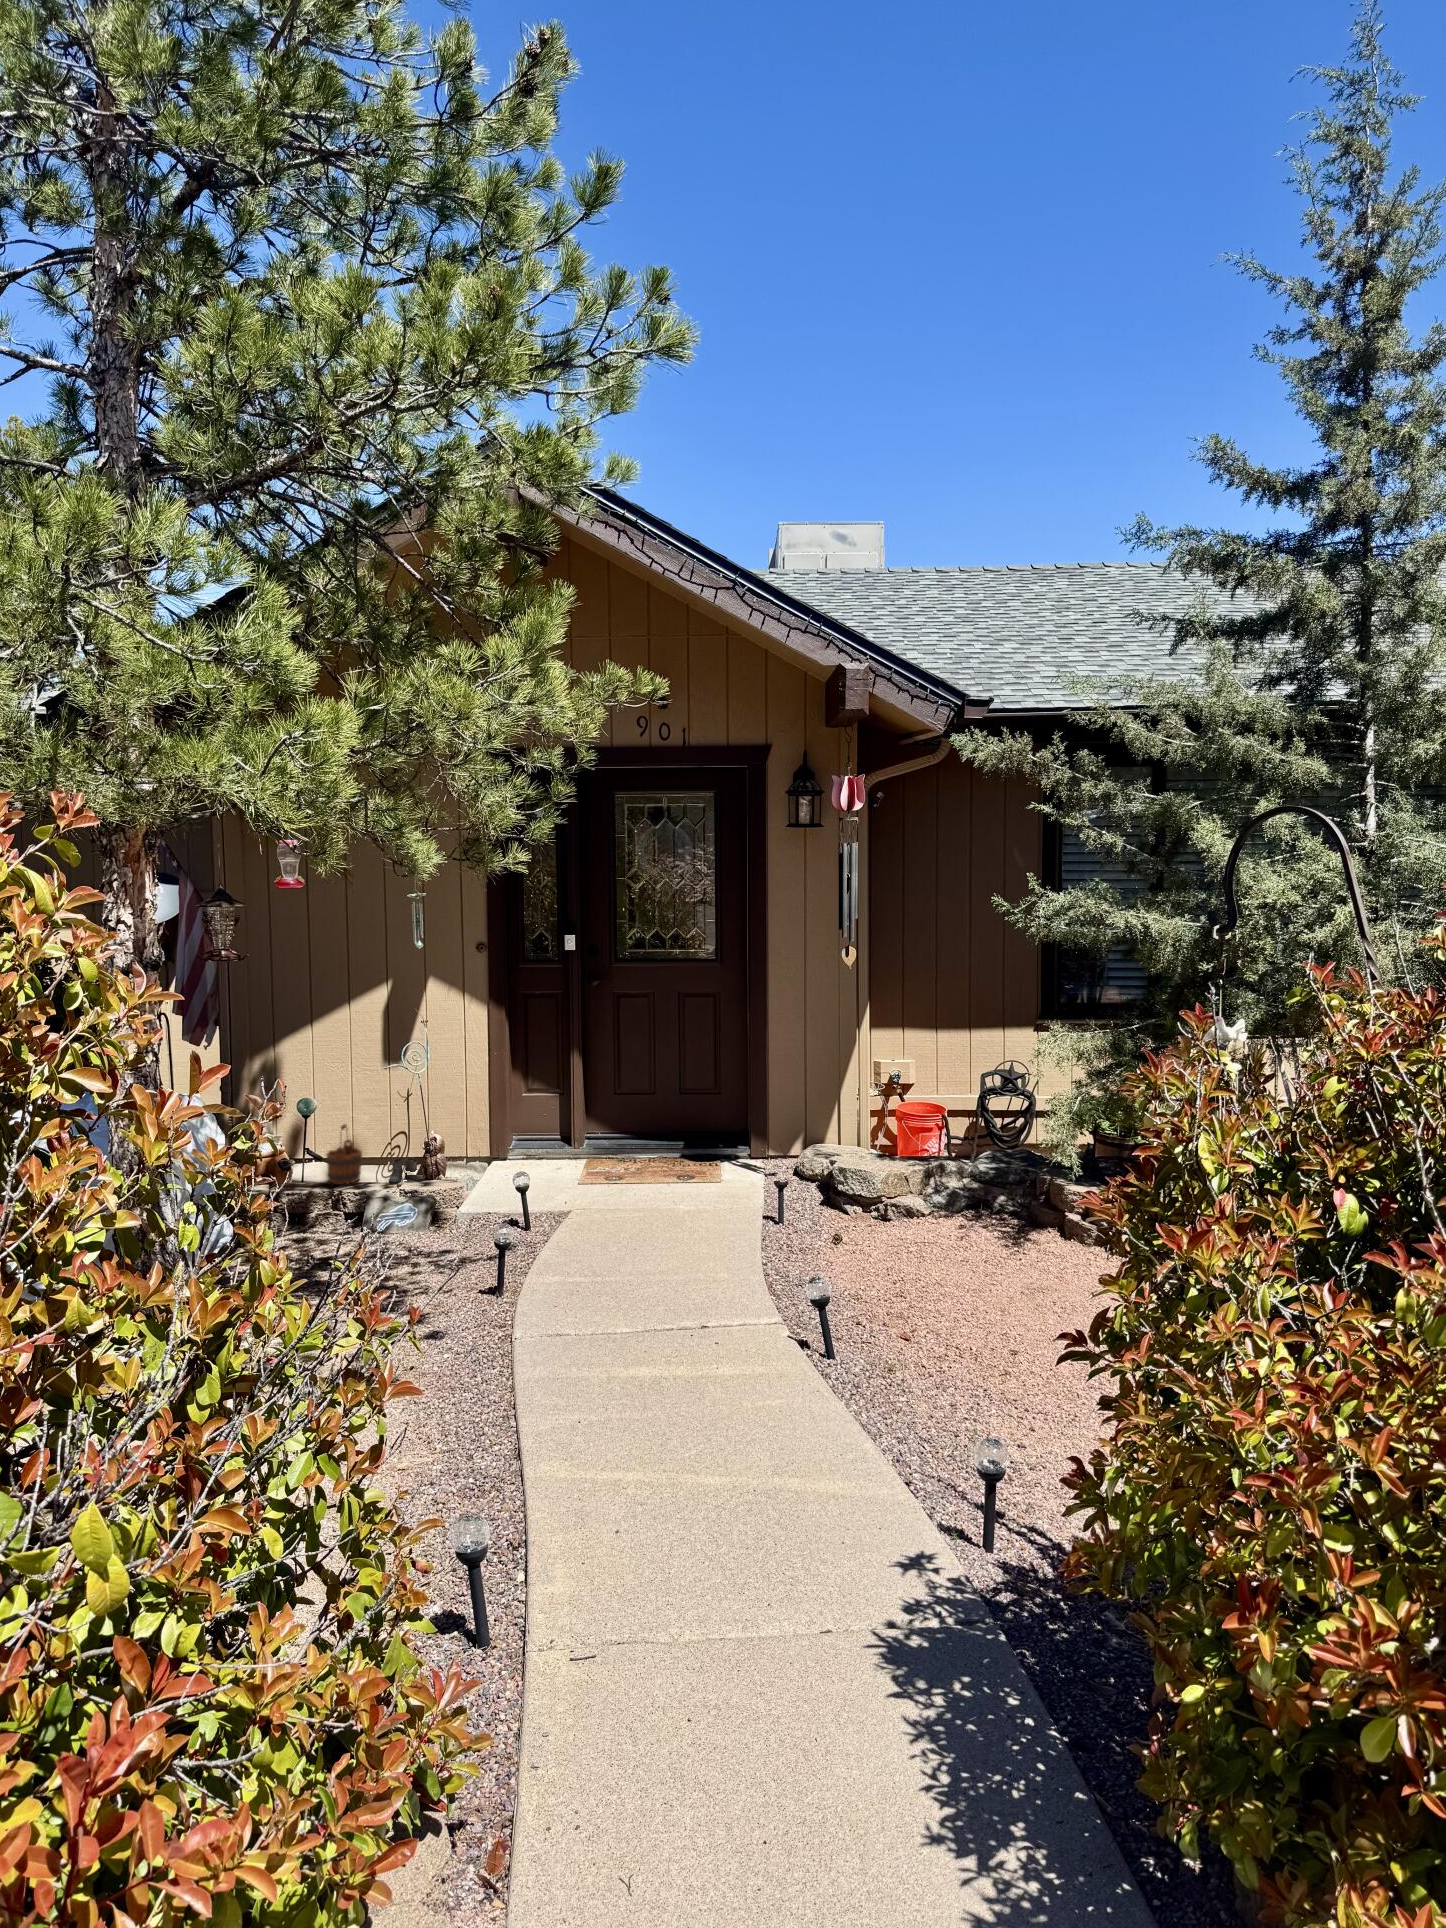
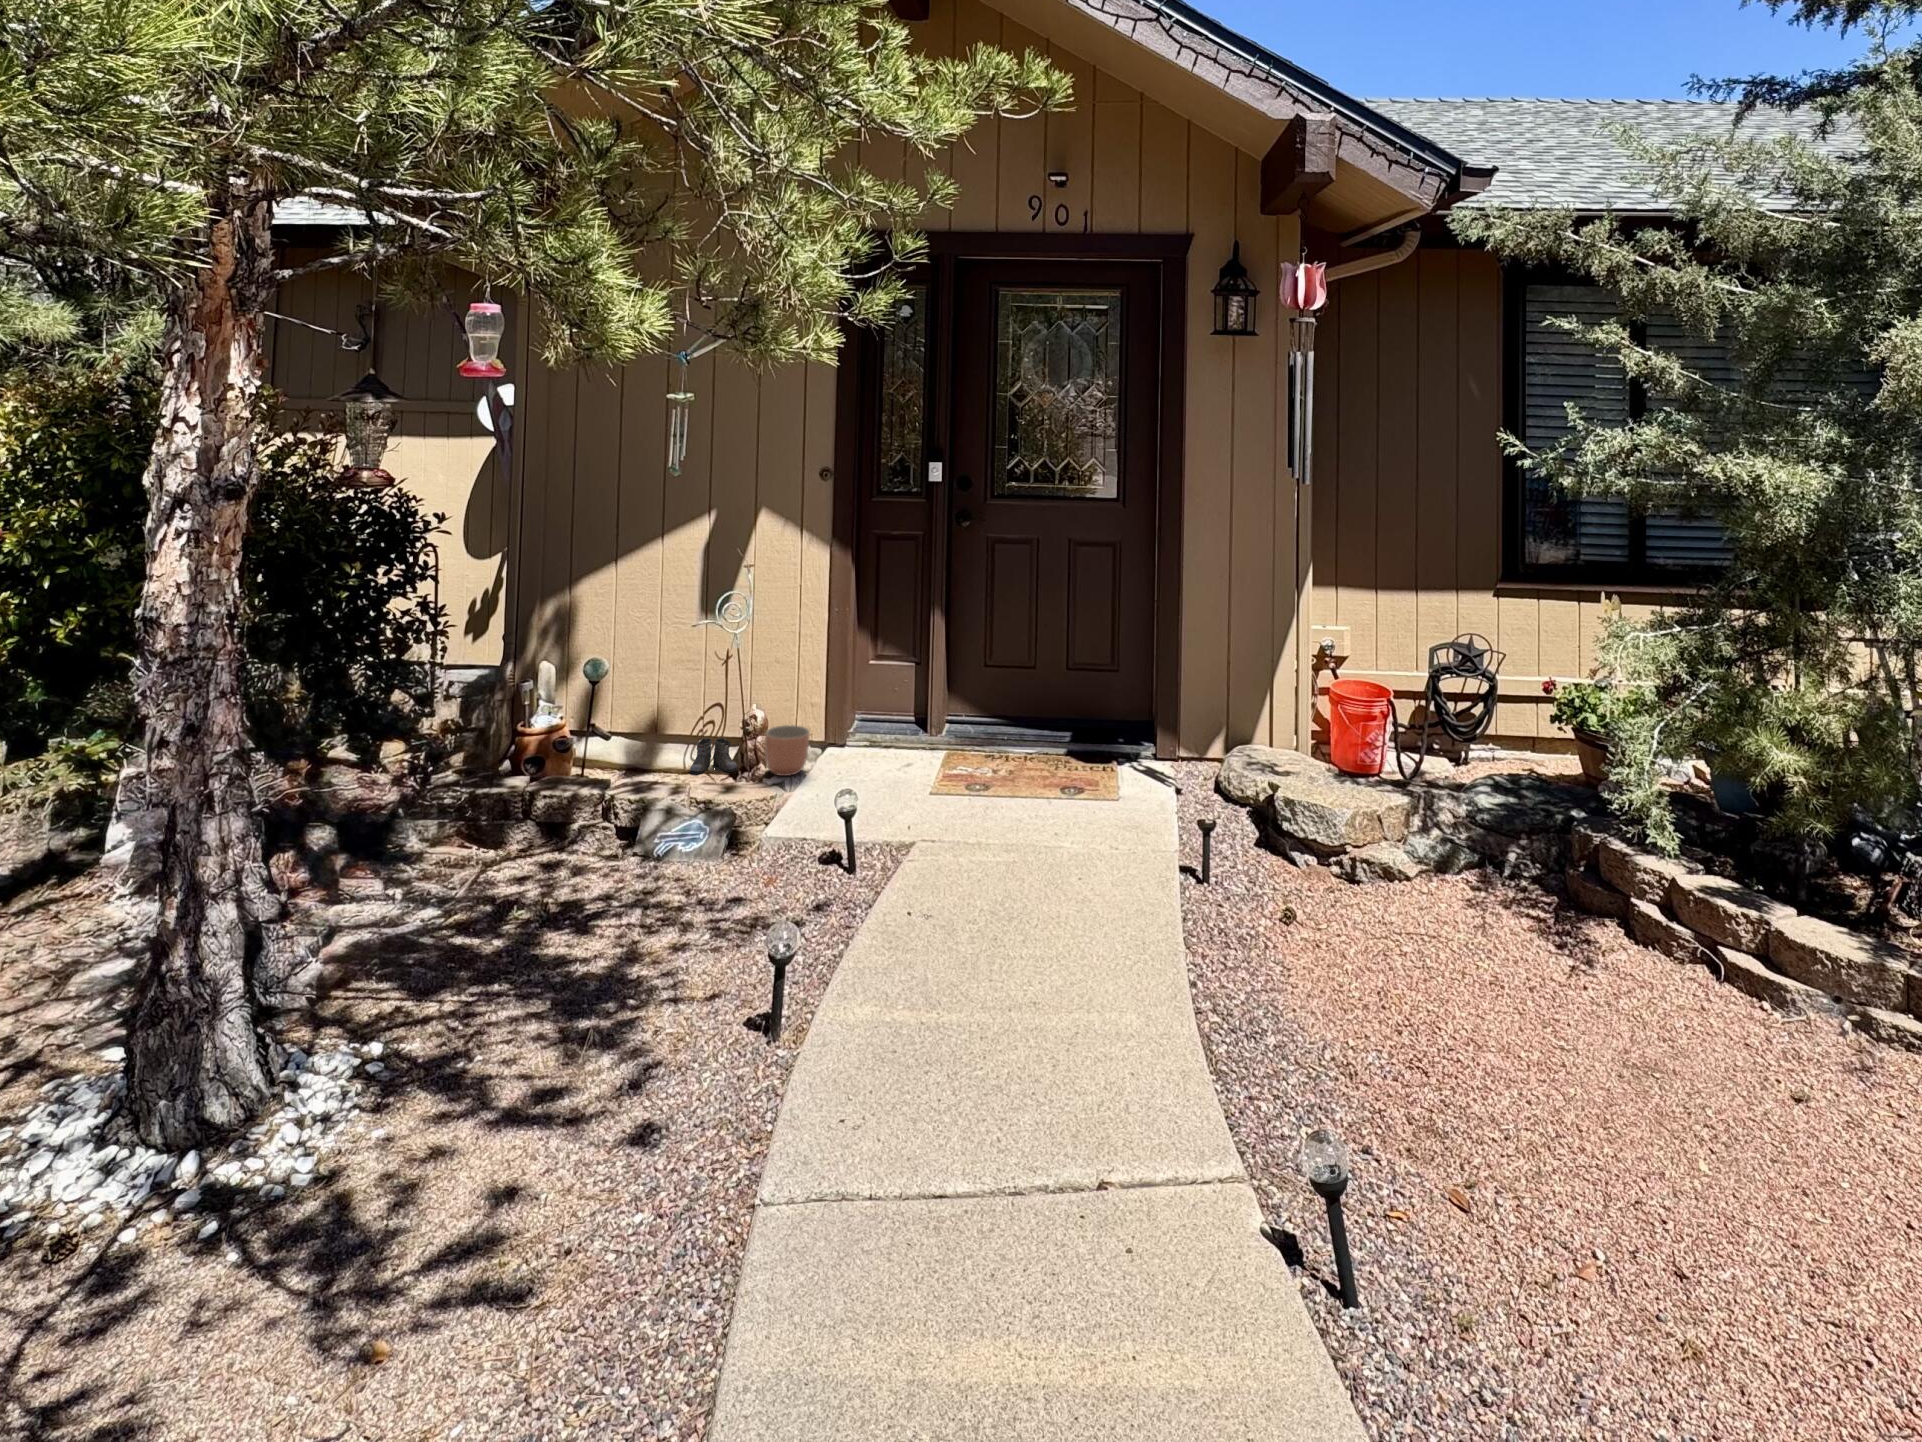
wooden bucket: present [326,1124,362,1184] -> none [614,689,661,770]
planter: none [446,1145,480,1181] -> present [765,725,810,776]

